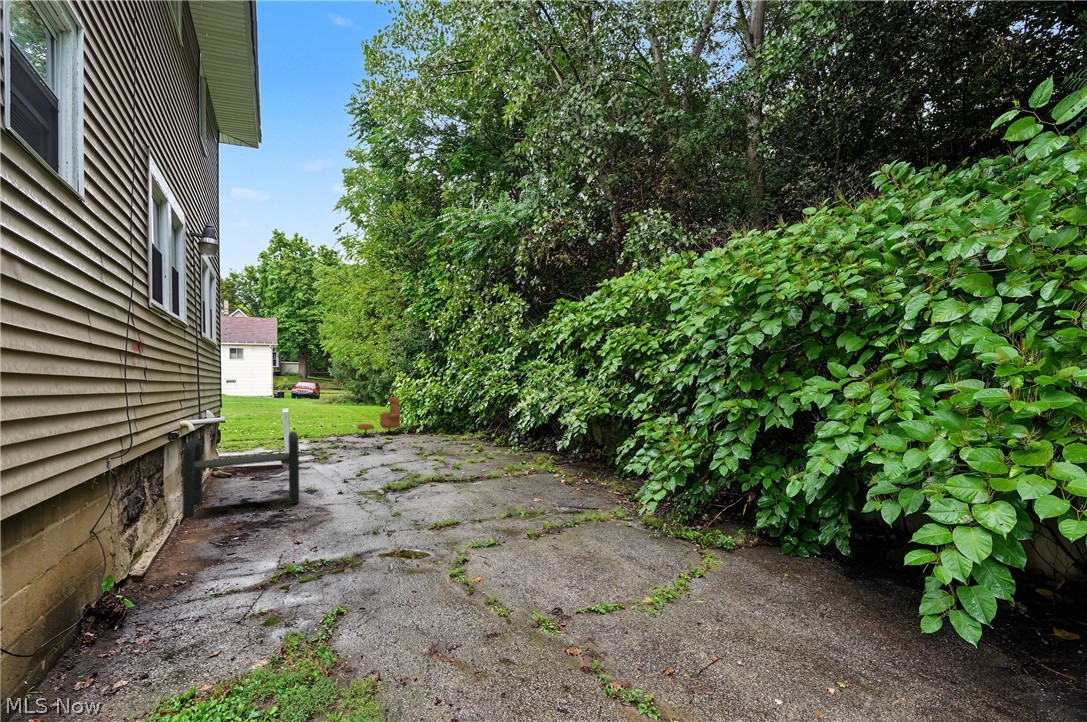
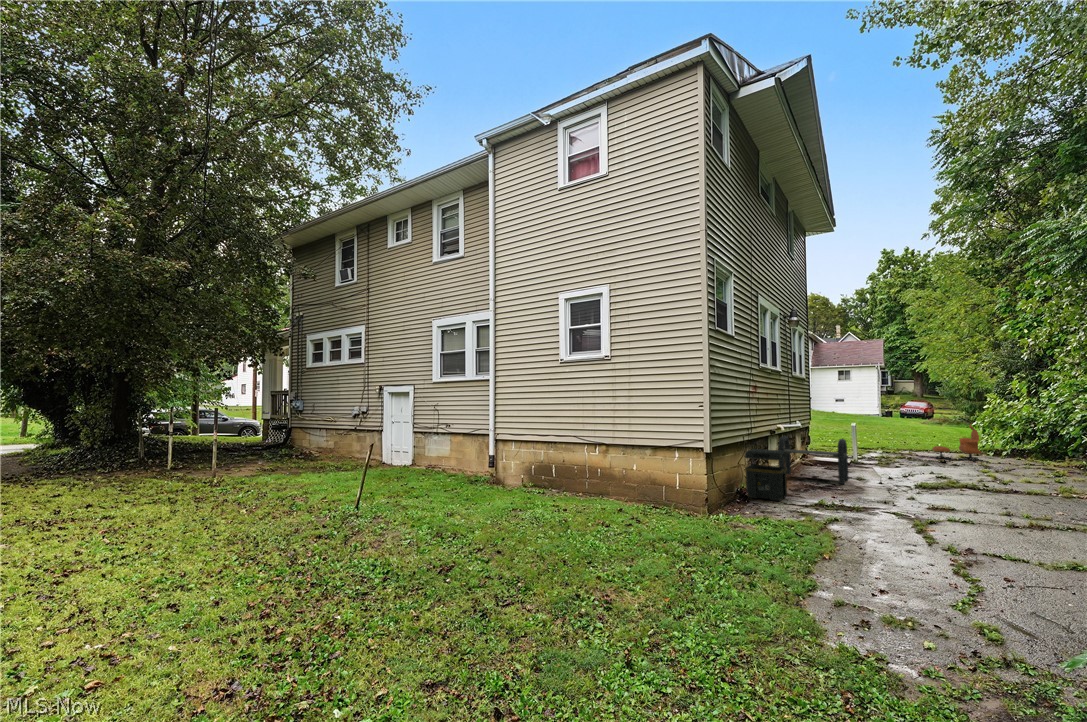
toolbox: none [111,477,219,610] -> present [745,449,787,501]

